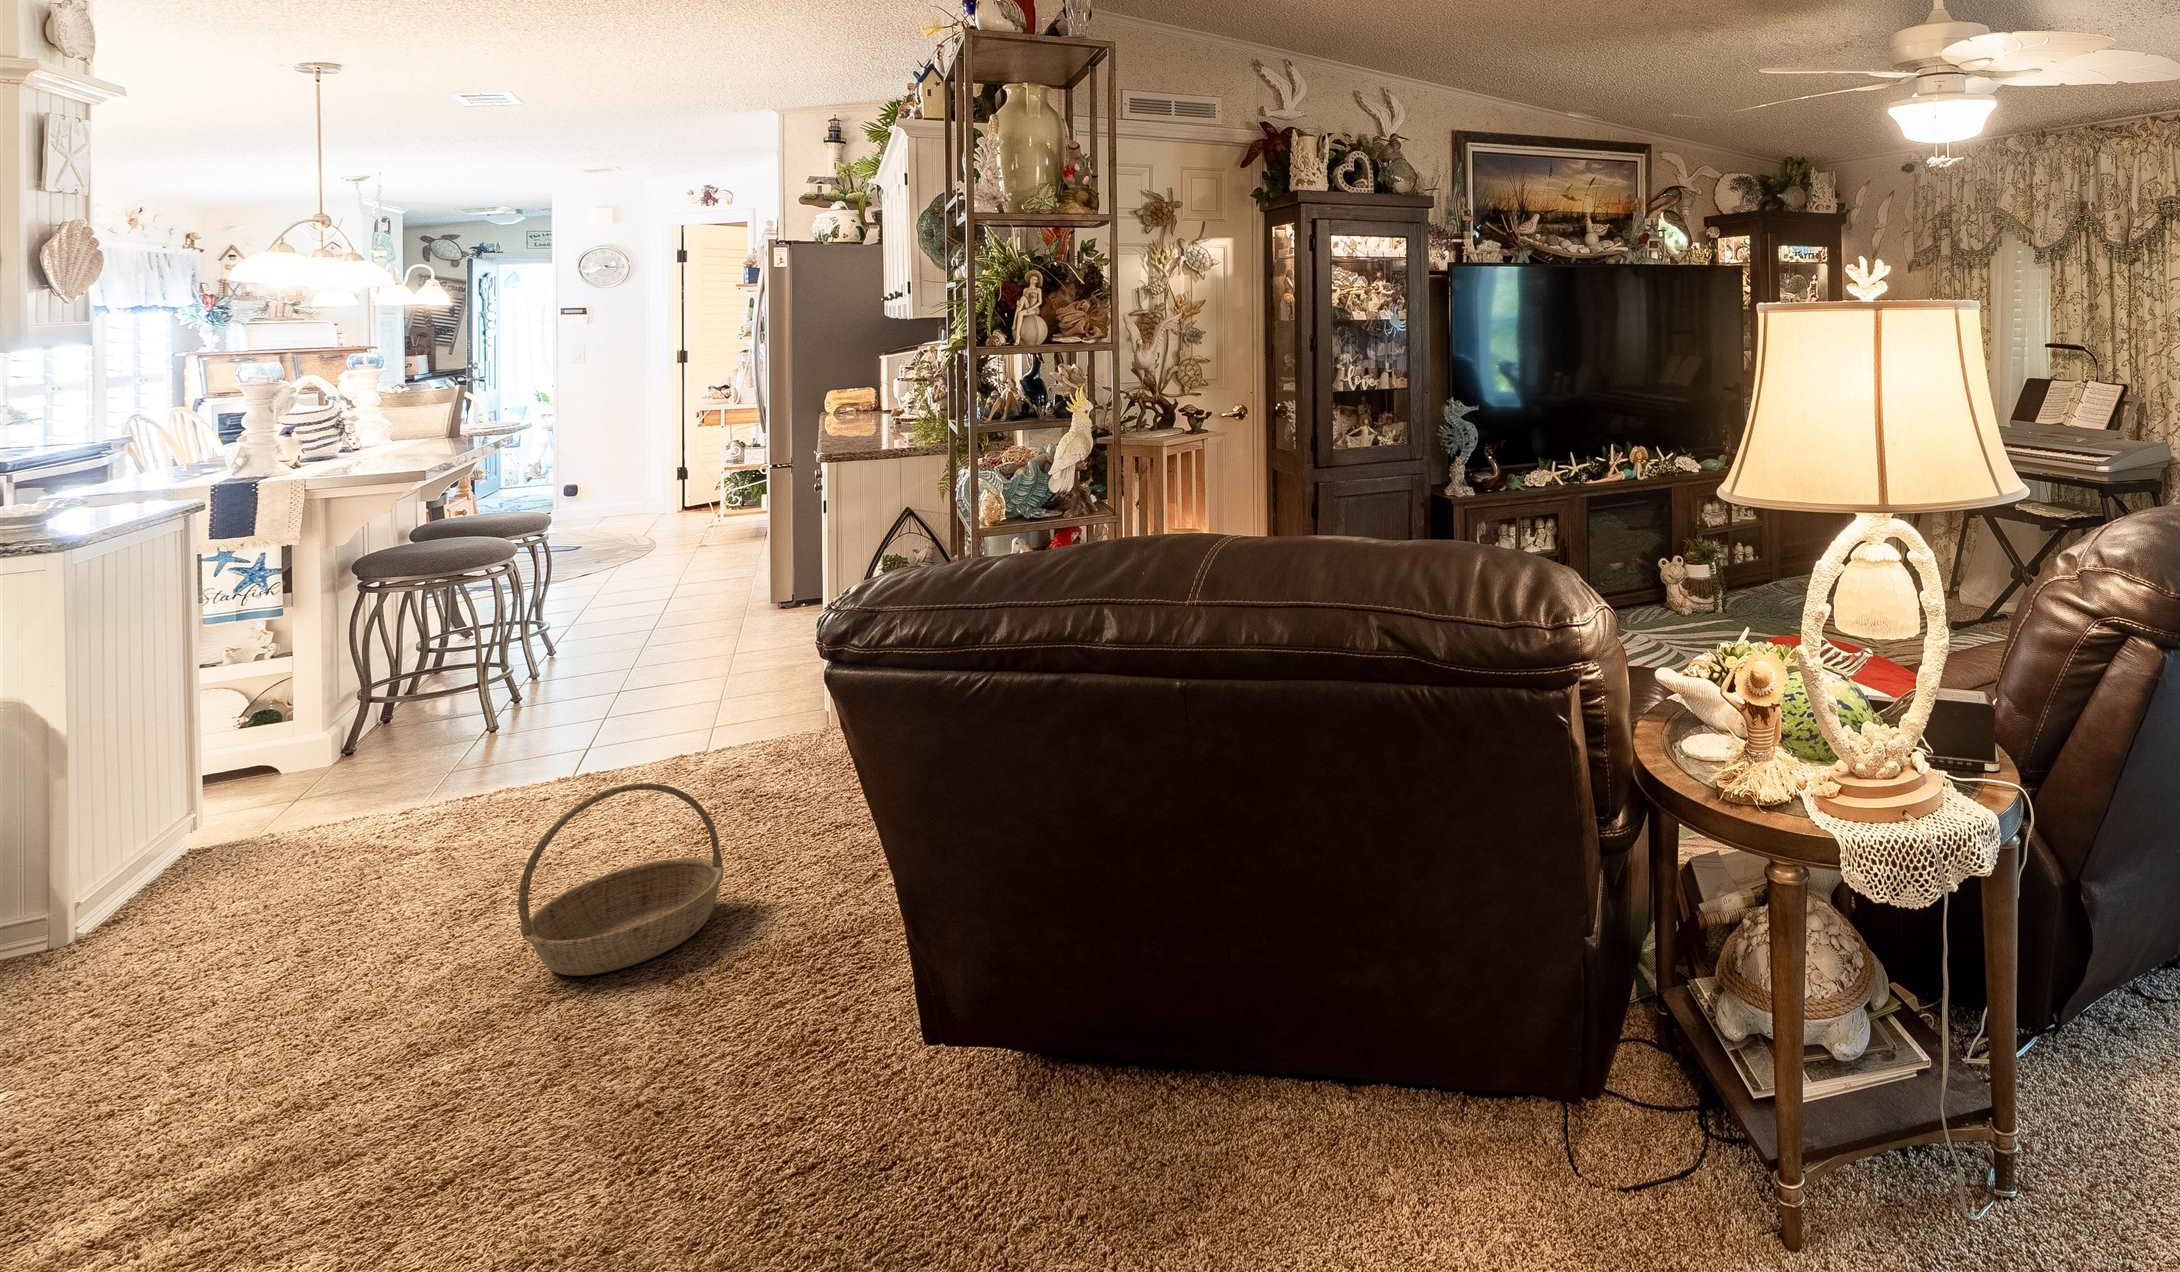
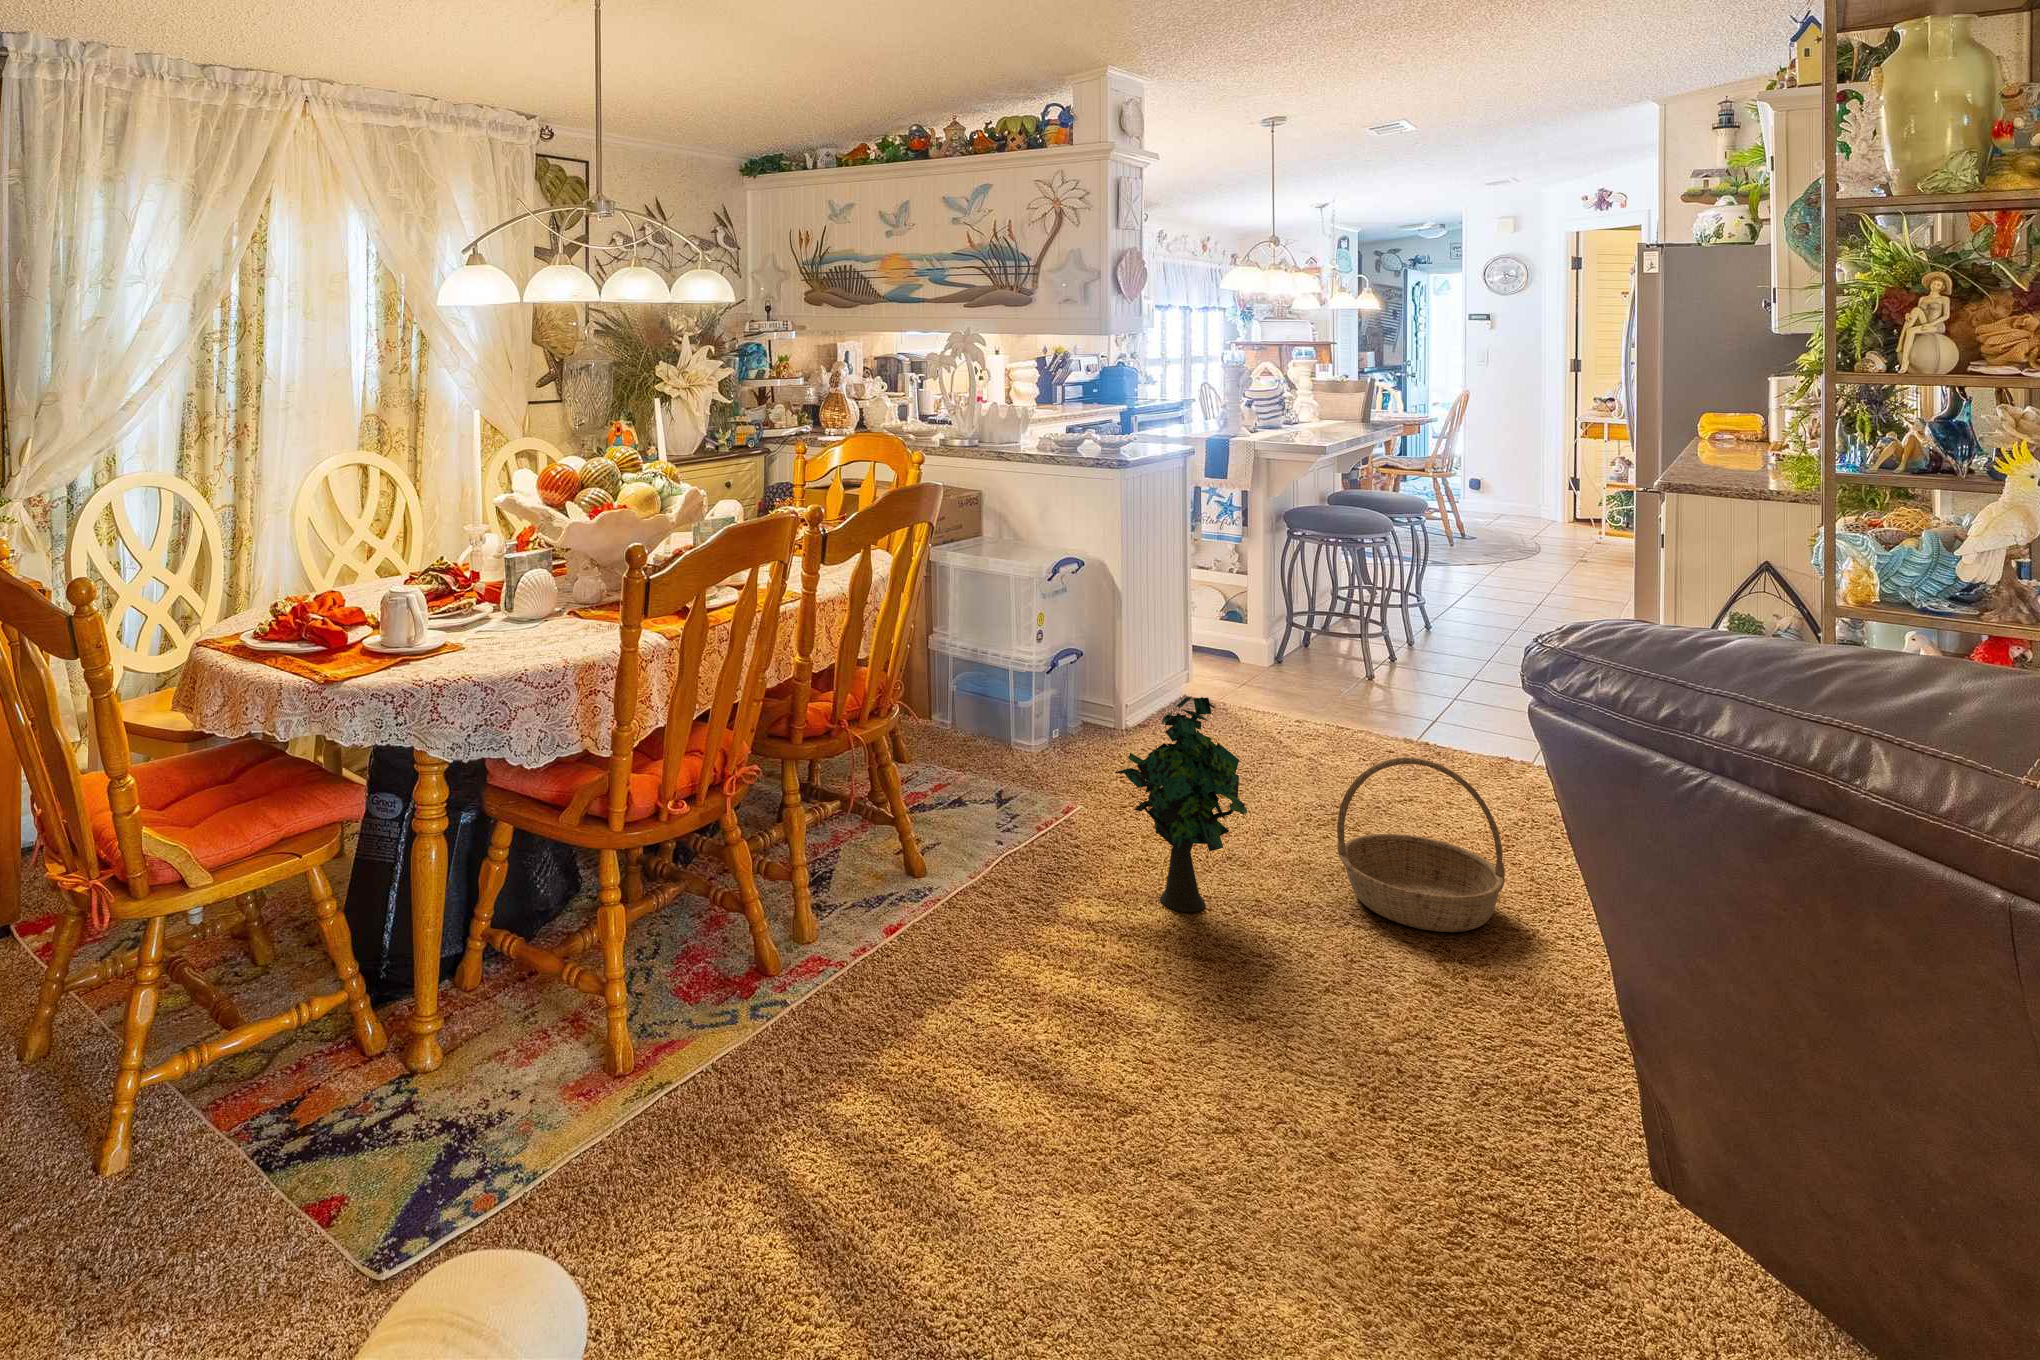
decorative plant: none [115,826,388,1143] -> present [1115,697,1247,912]

